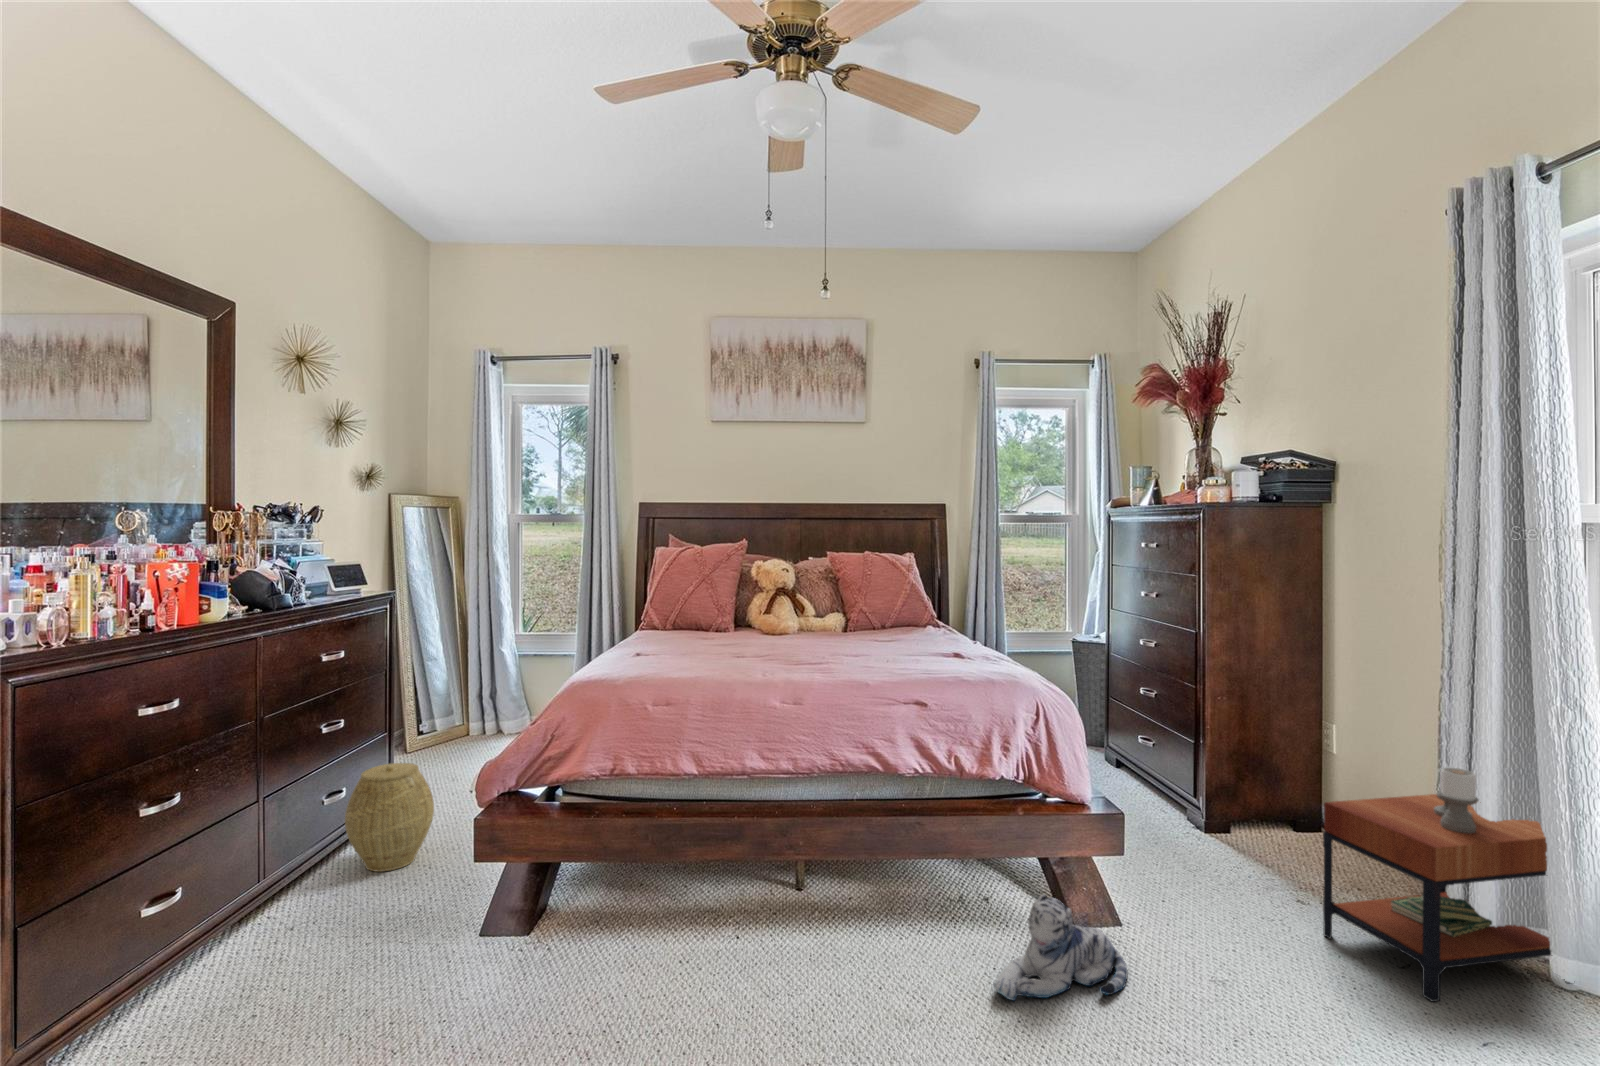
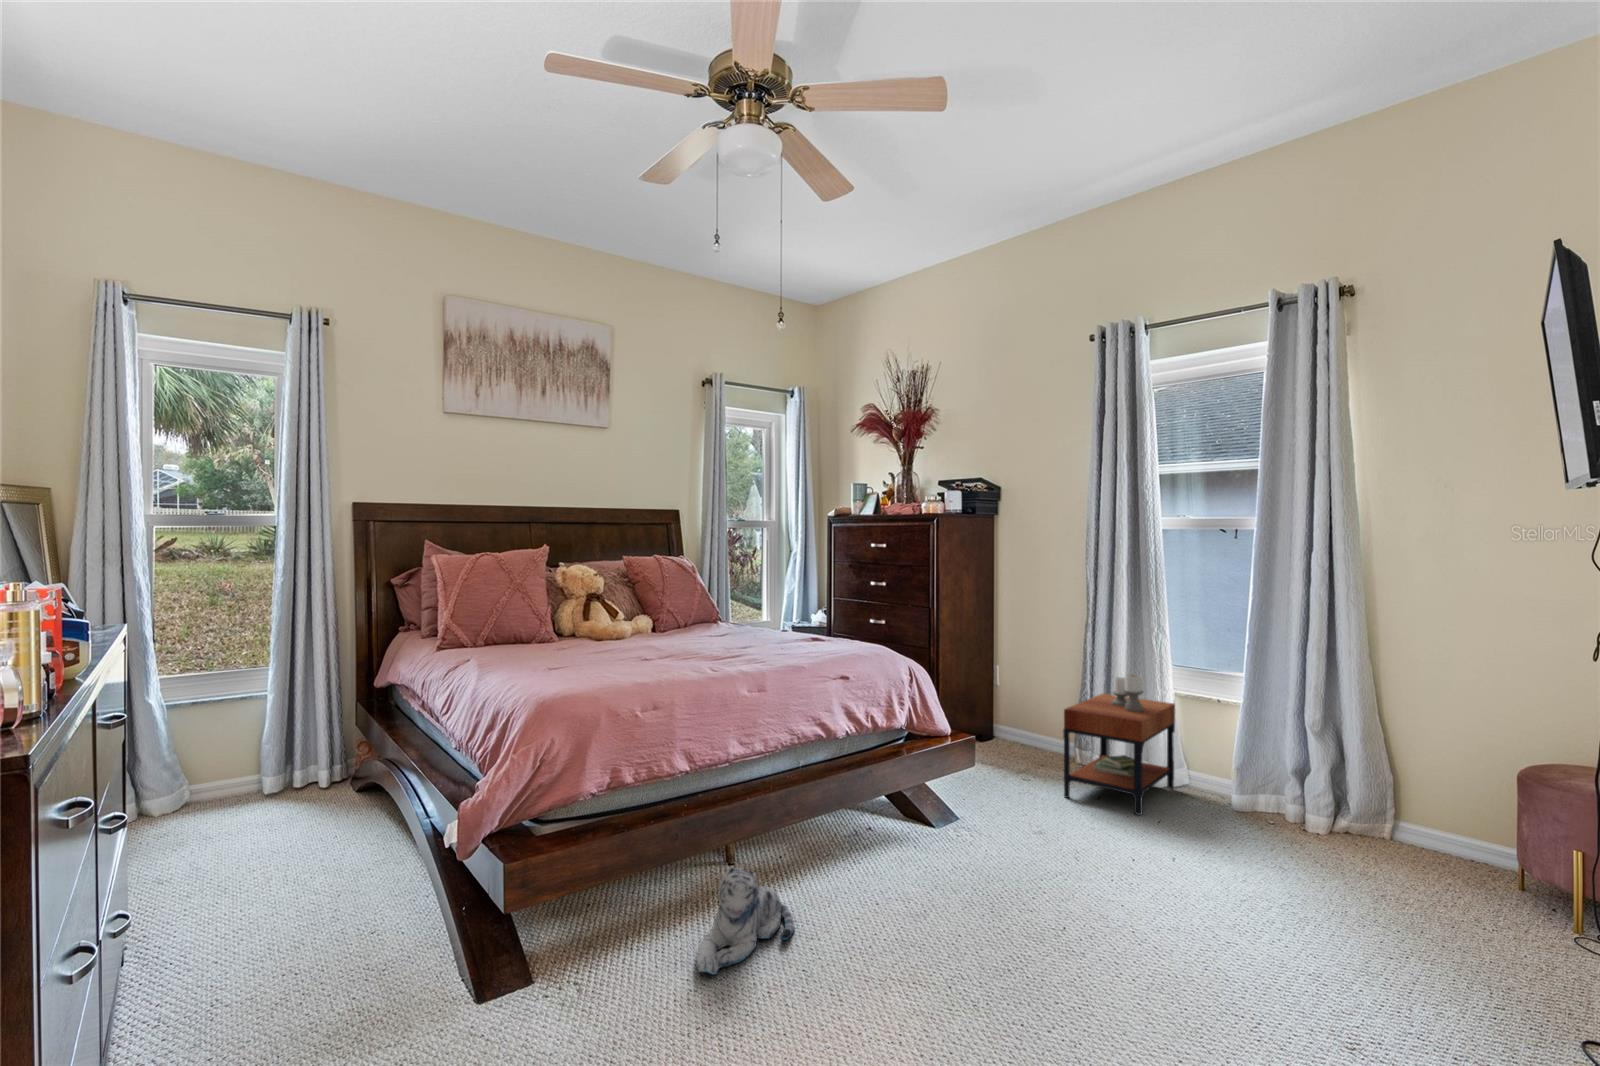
woven basket: present [345,763,434,872] -> none [144,847,282,1008]
plush toy: present [994,895,1127,1000] -> present [697,868,795,975]

